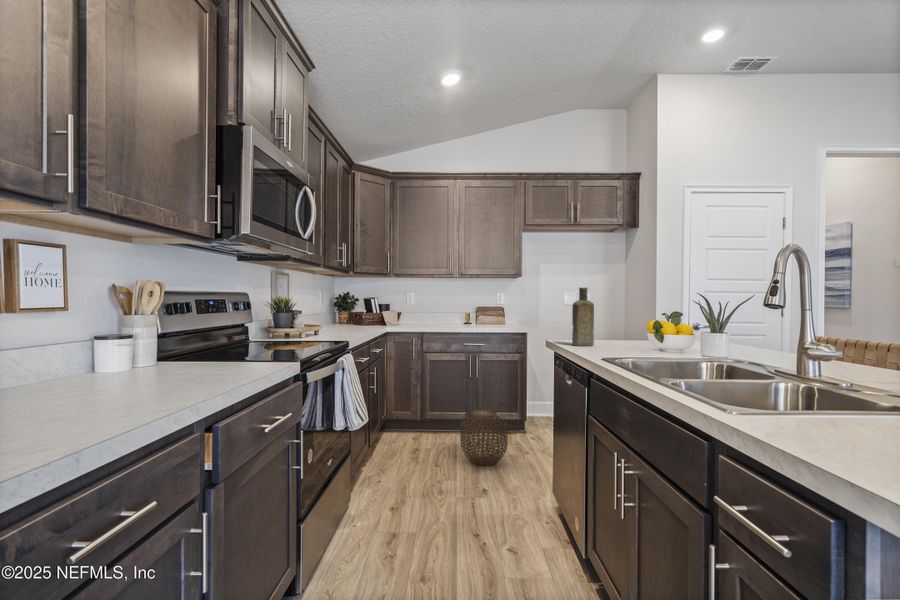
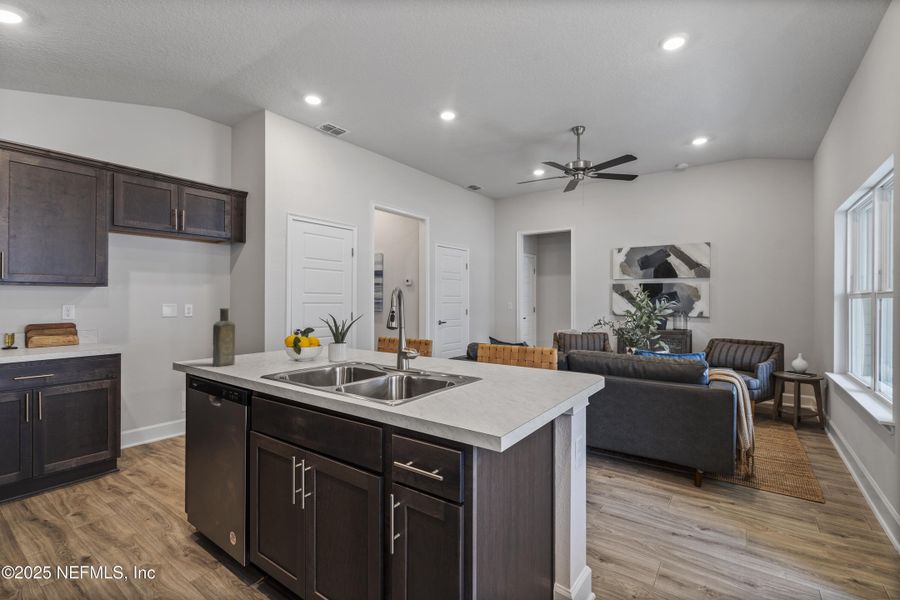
woven basket: present [460,409,508,466] -> none [25,457,107,534]

